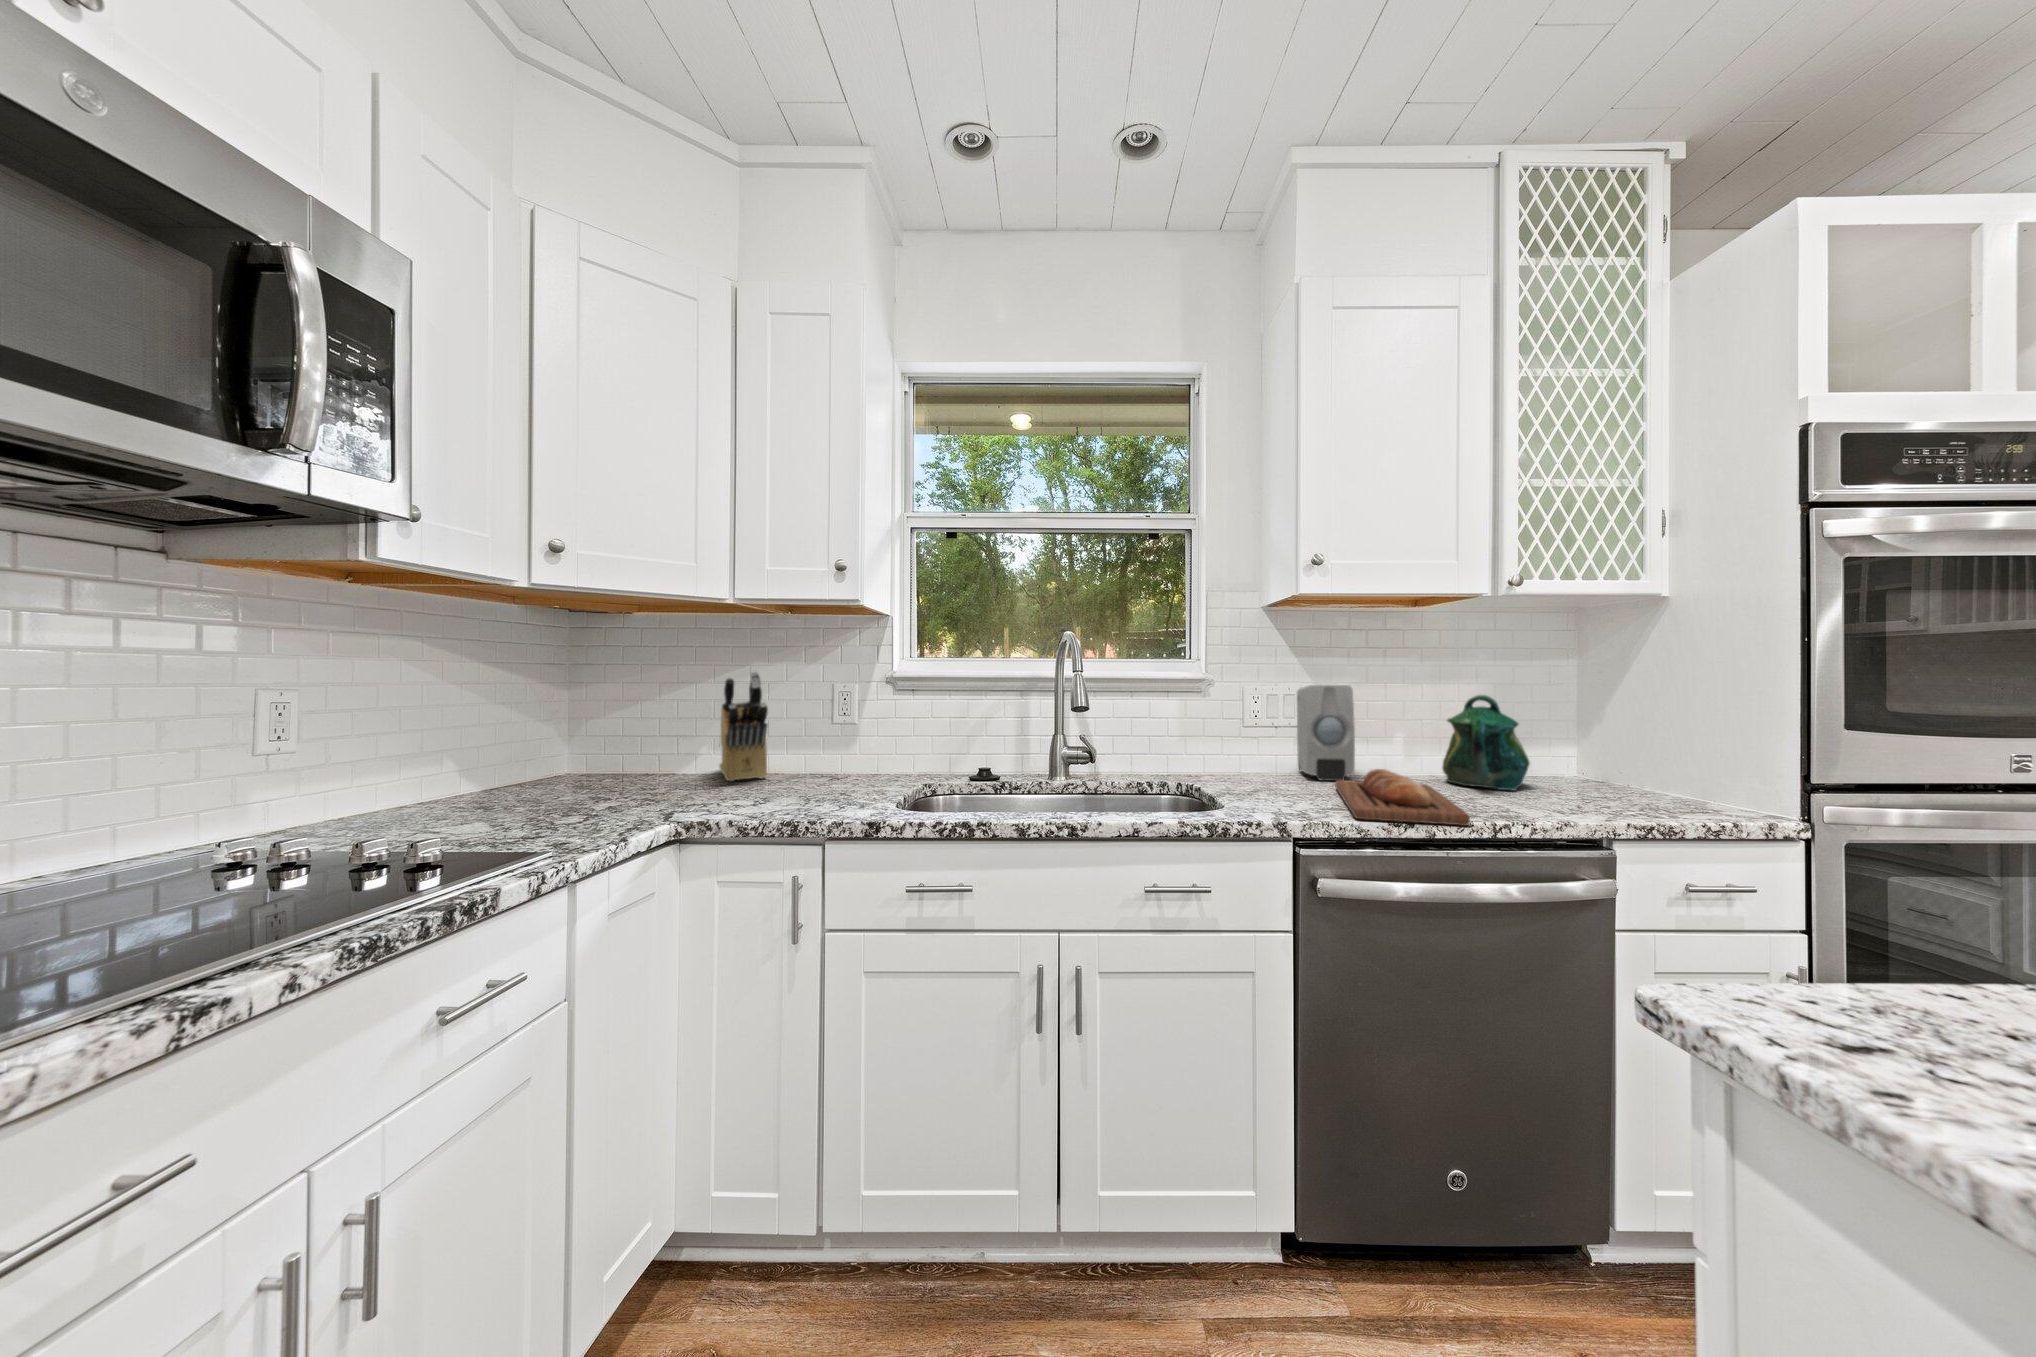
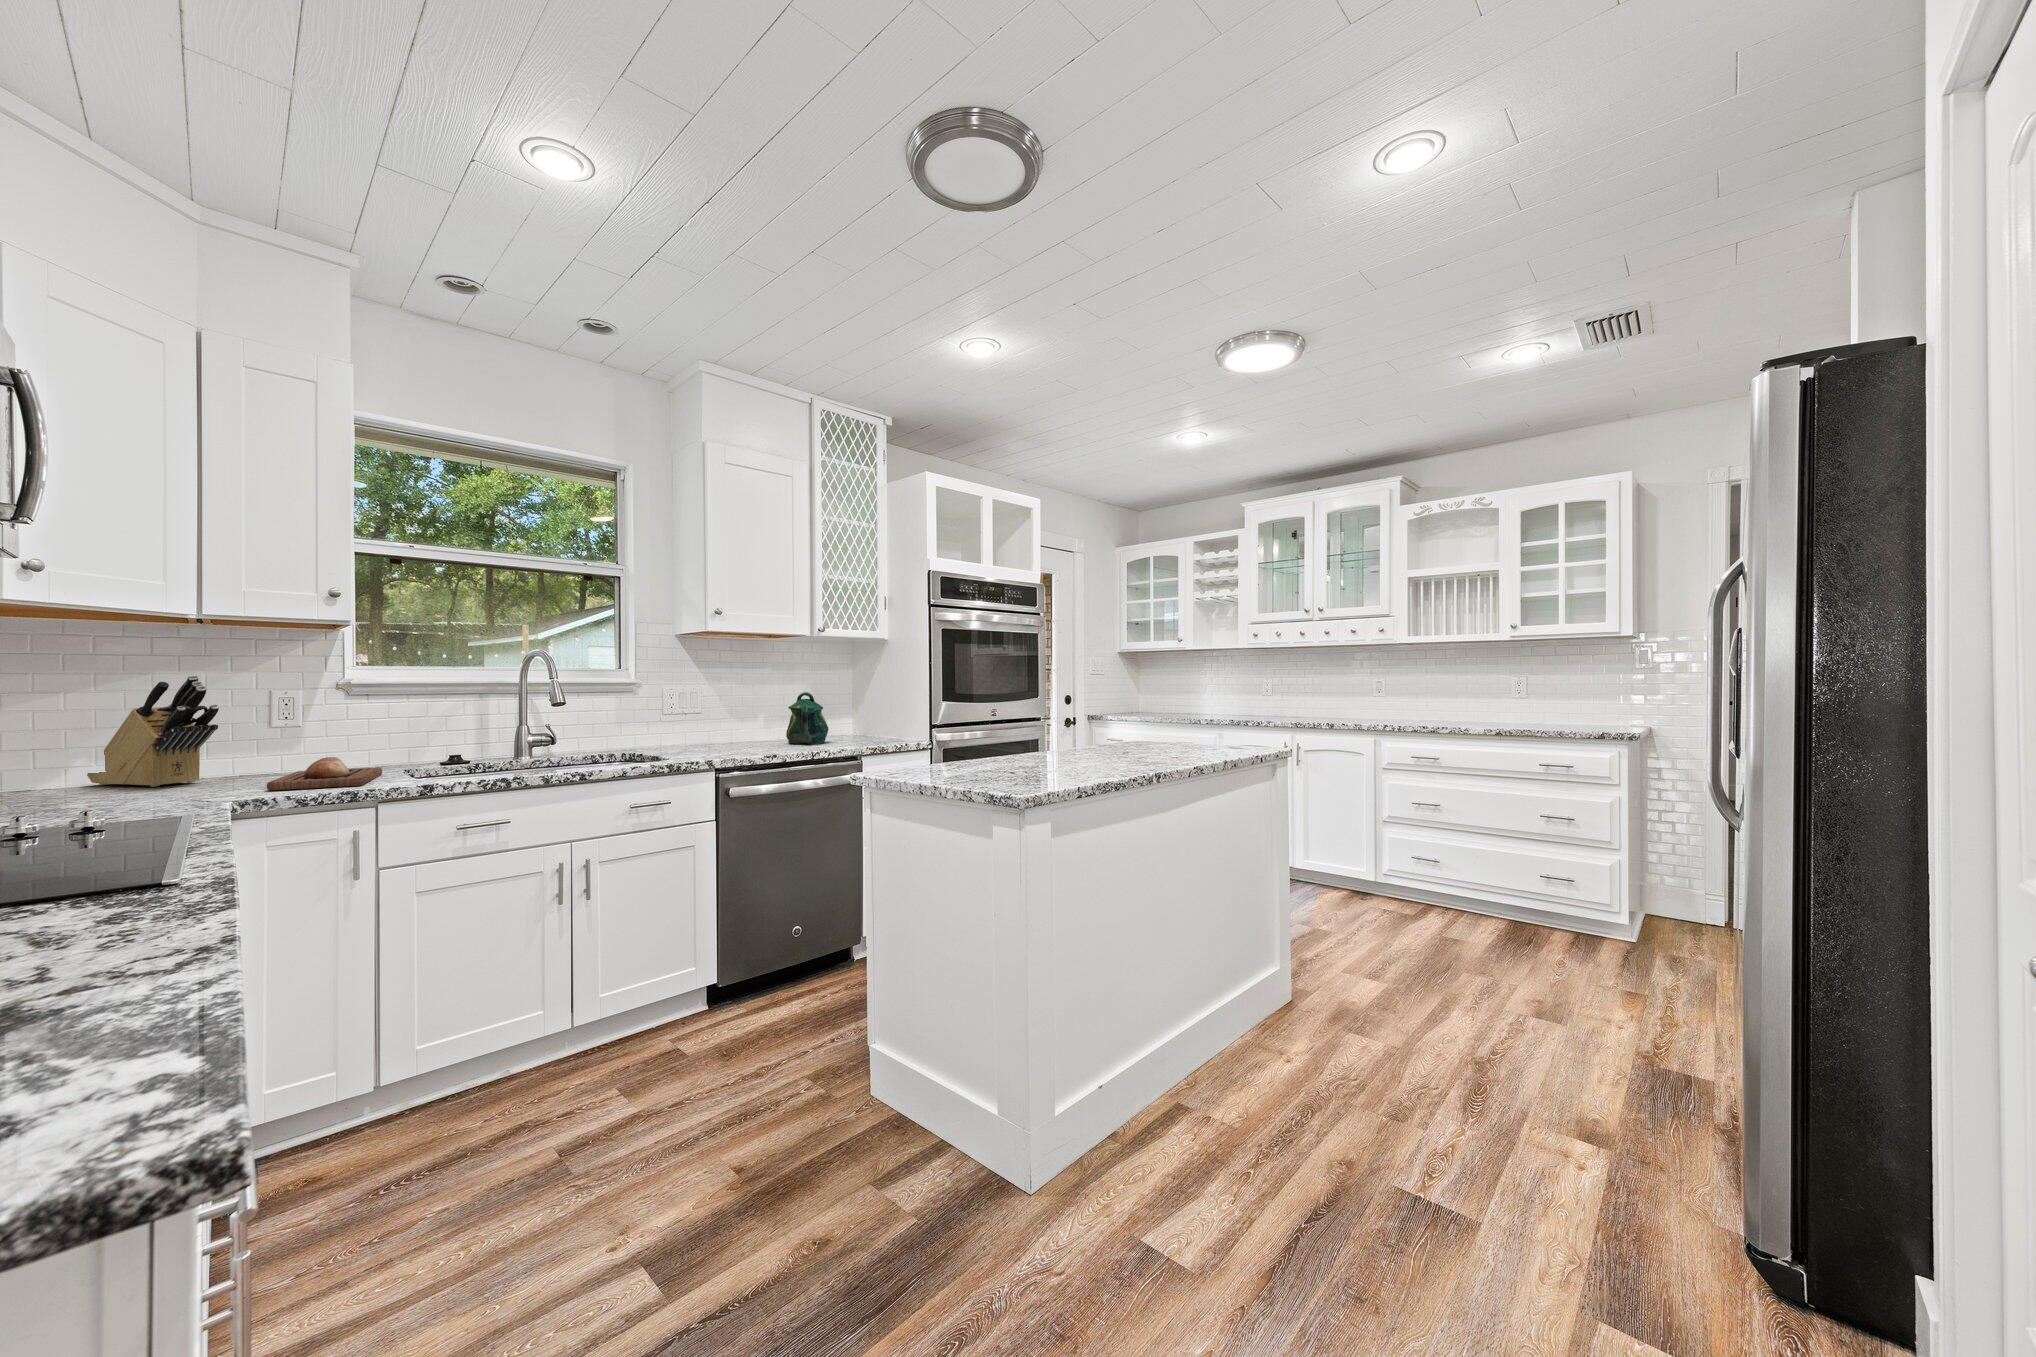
soap dispenser: present [1297,685,1355,781] -> none [699,687,739,748]
bread loaf: present [1335,769,1470,826] -> present [267,757,382,790]

